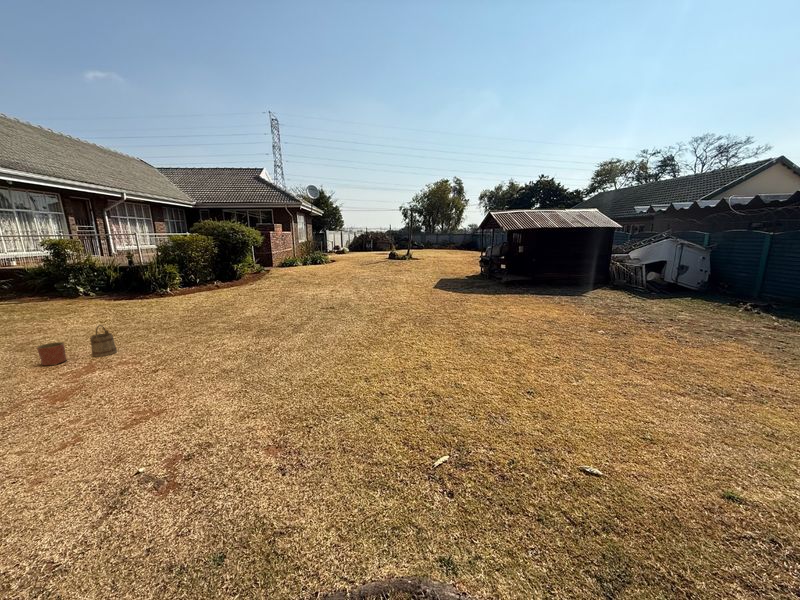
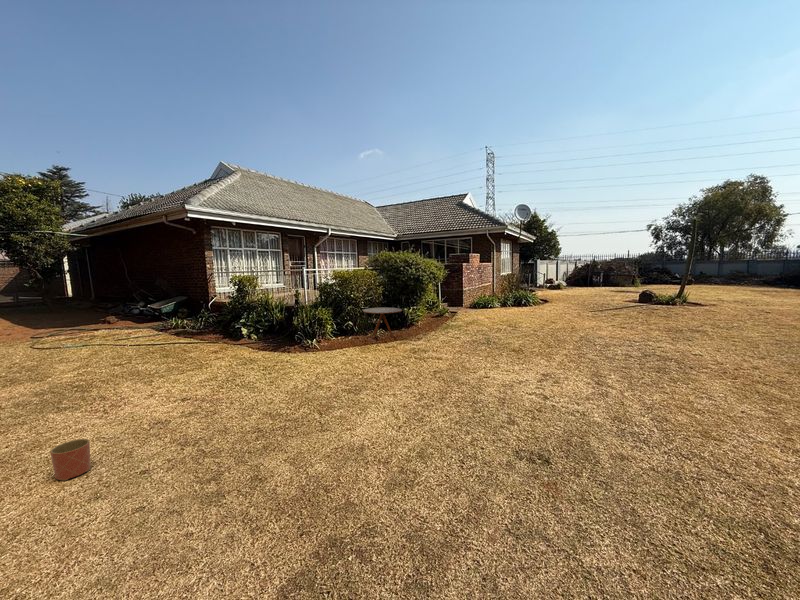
round table: none [196,266,231,290] -> present [363,308,402,338]
bucket: present [90,325,117,357] -> none [115,421,154,477]

